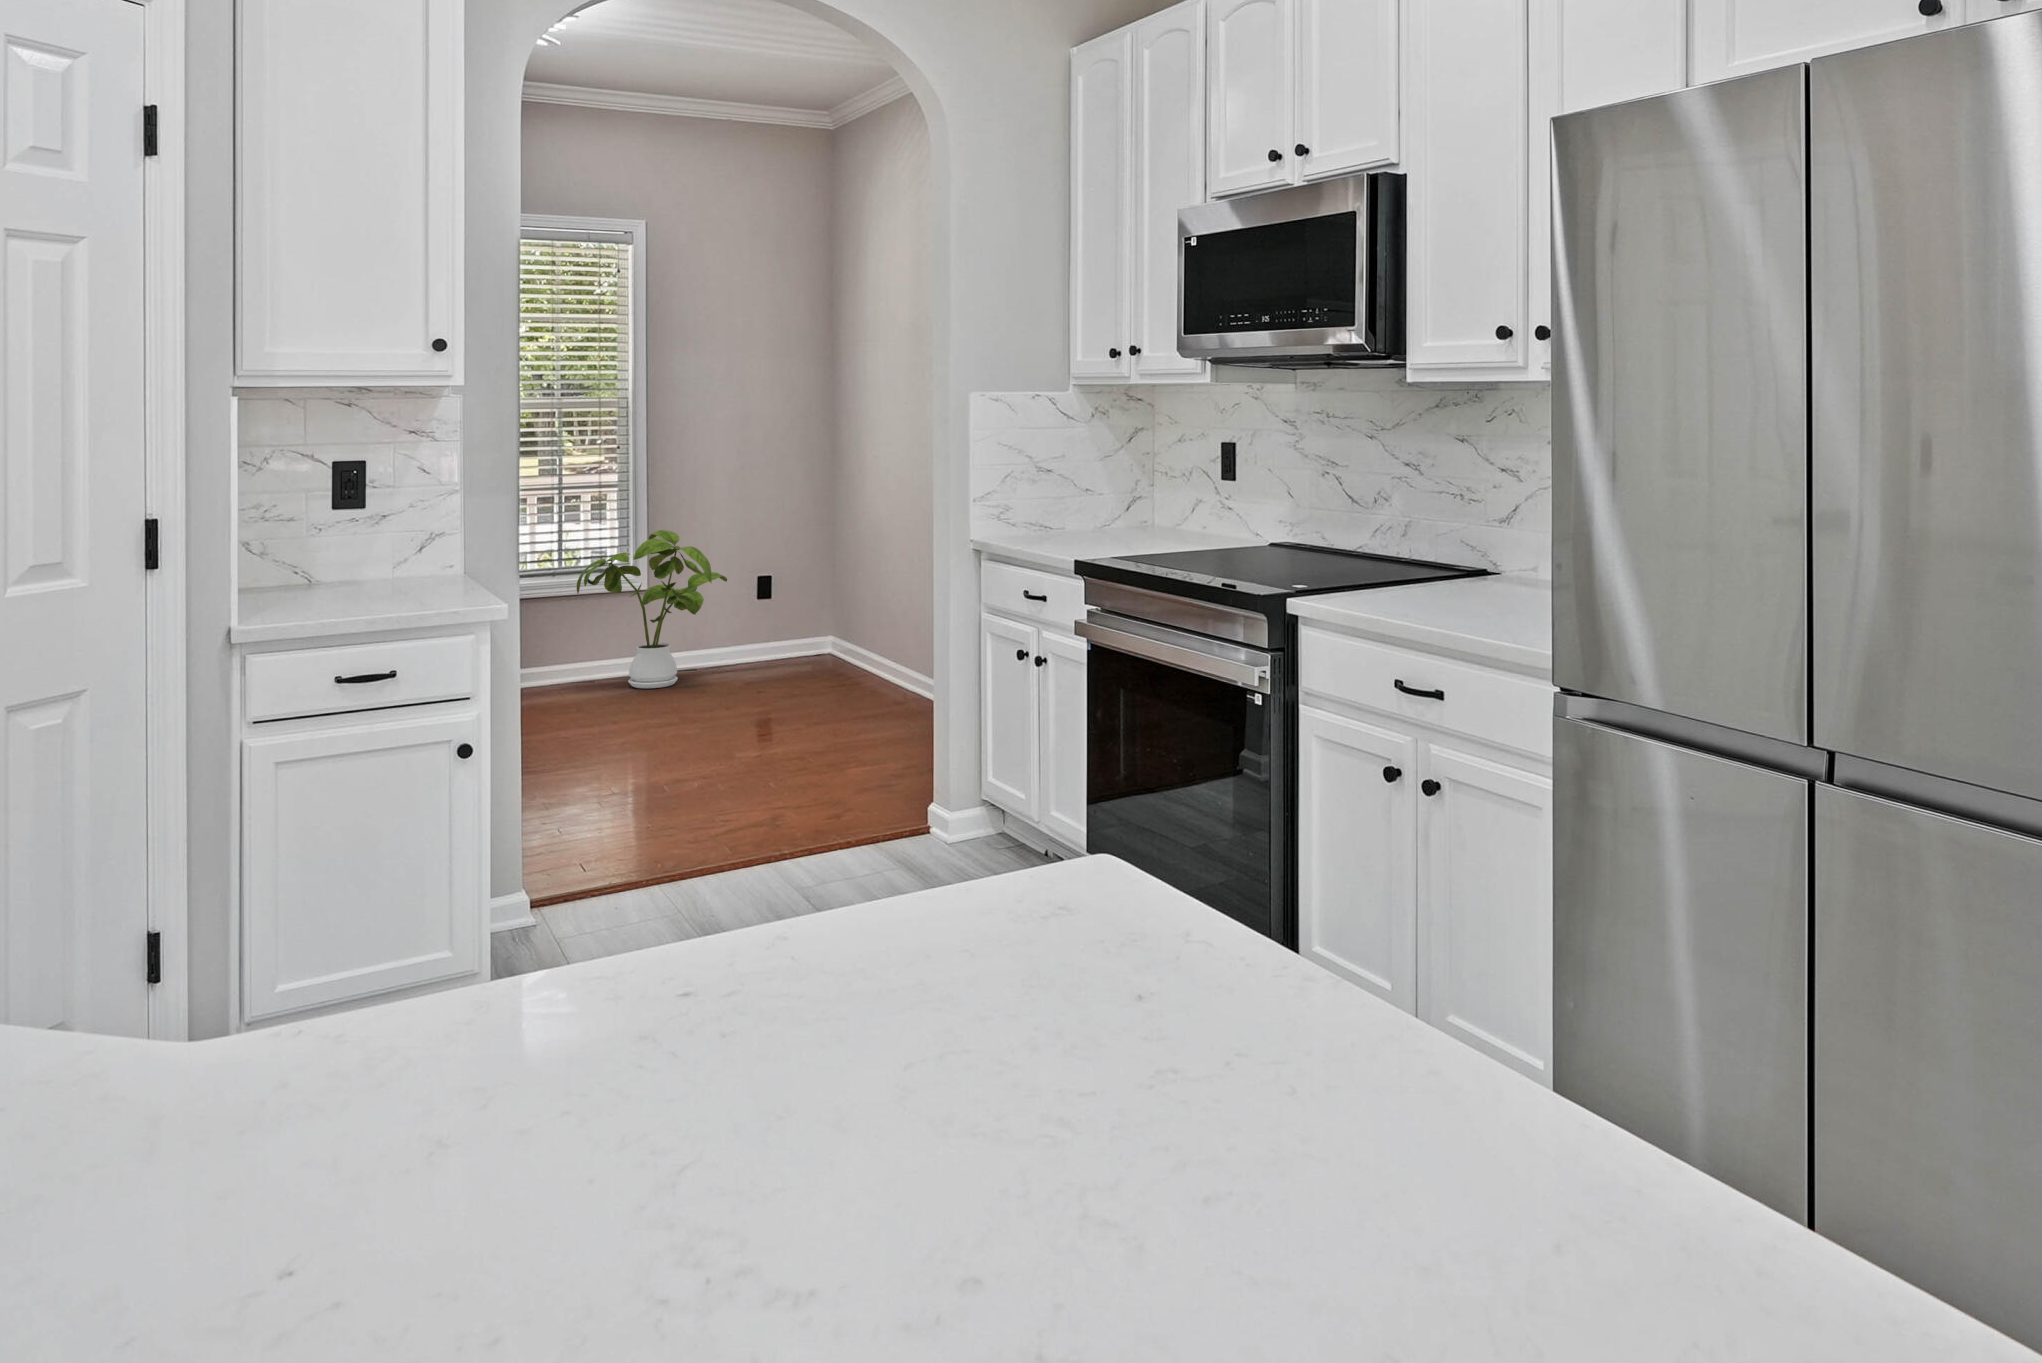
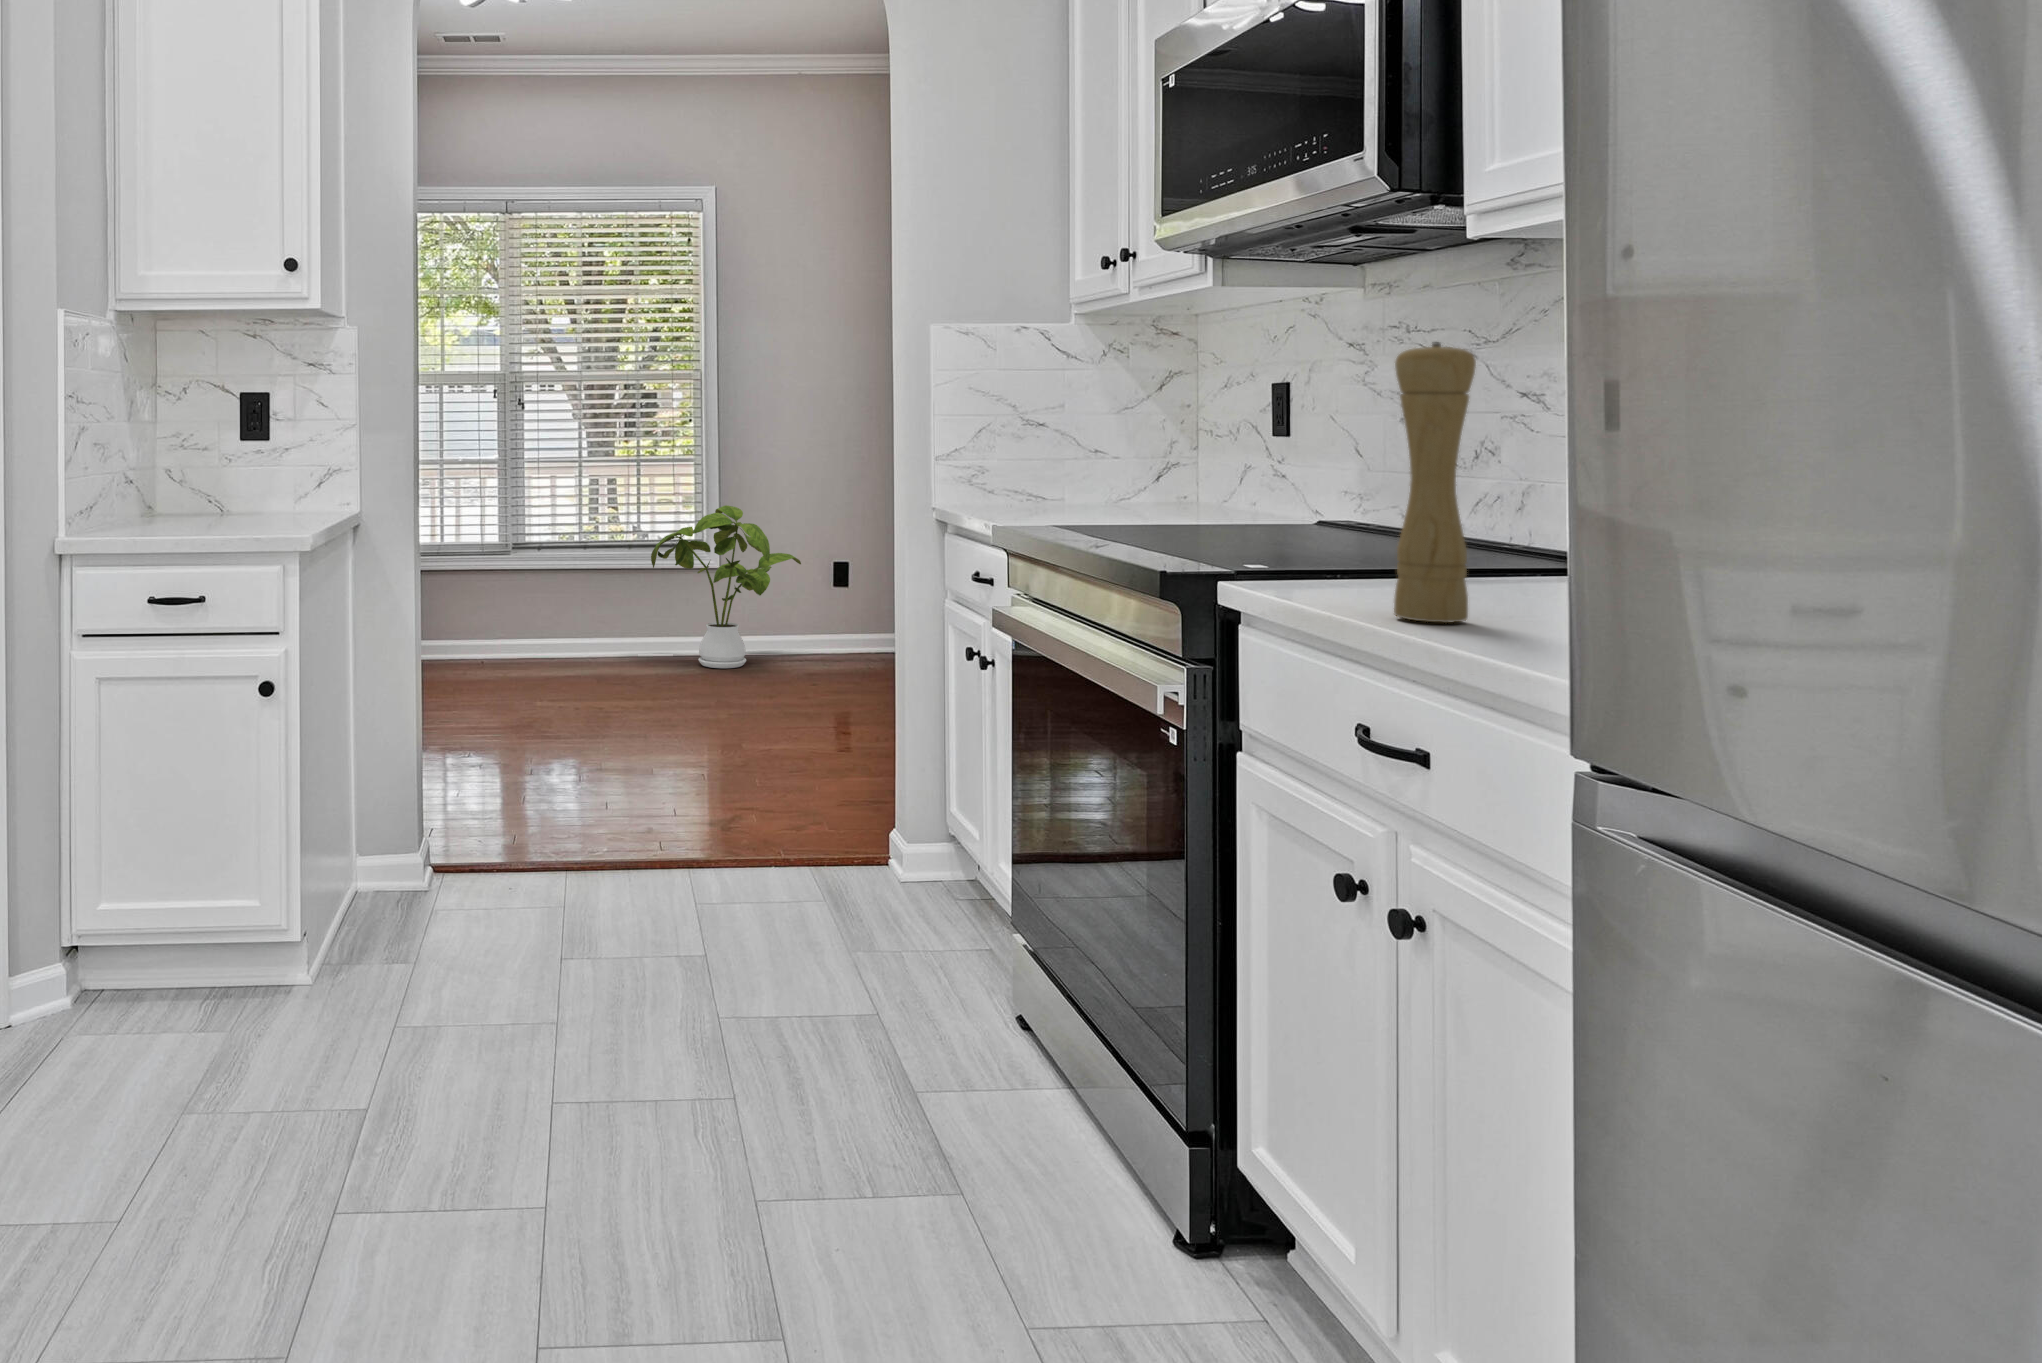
pepper mill: none [1414,458,1455,617] -> present [1394,342,1476,623]

